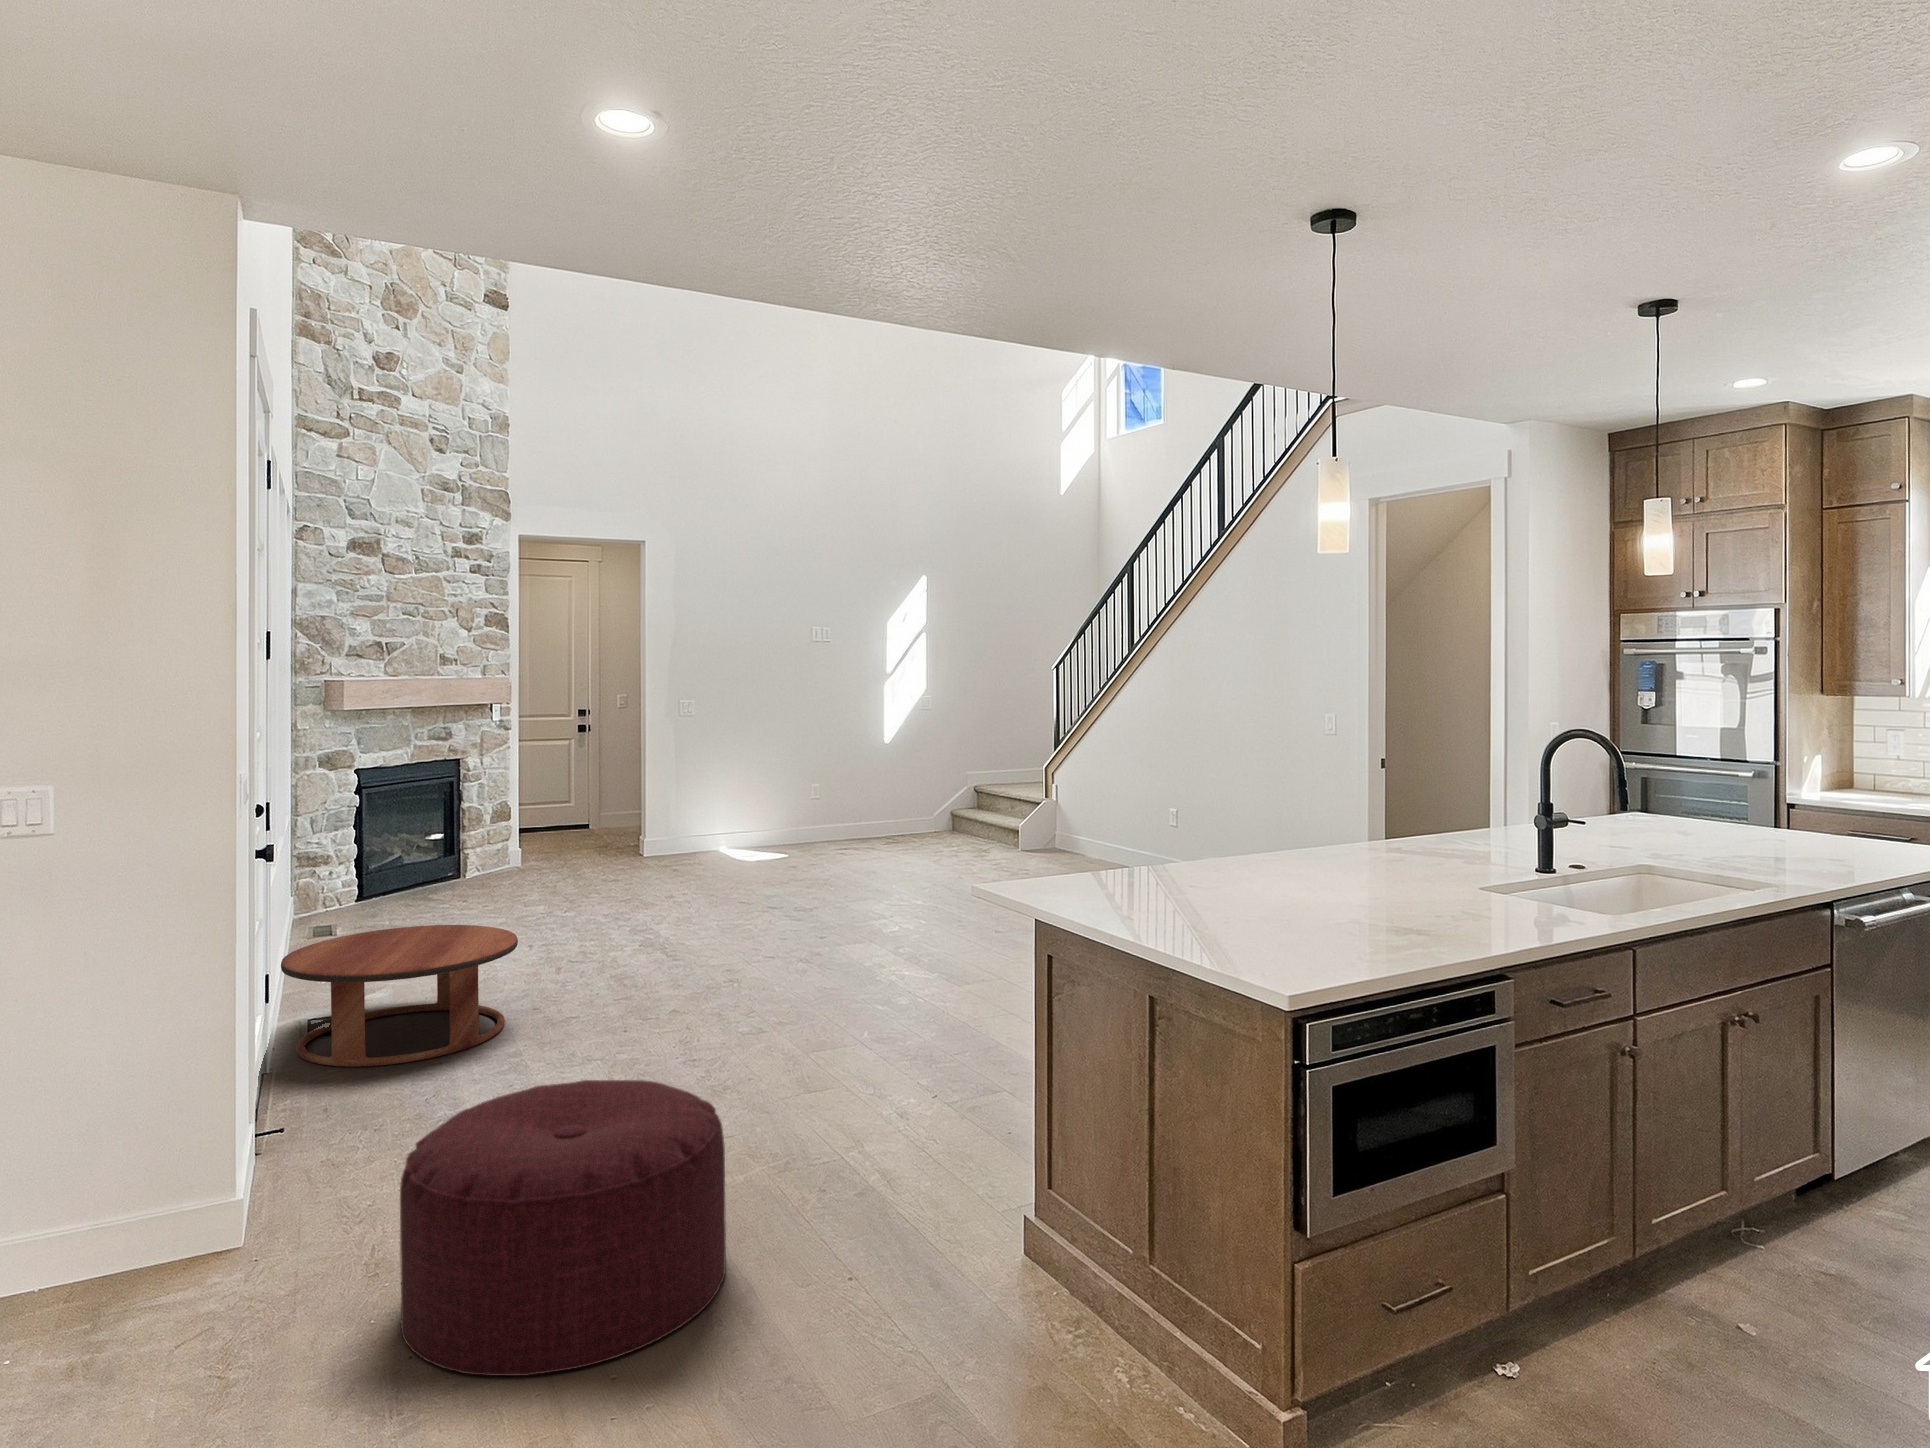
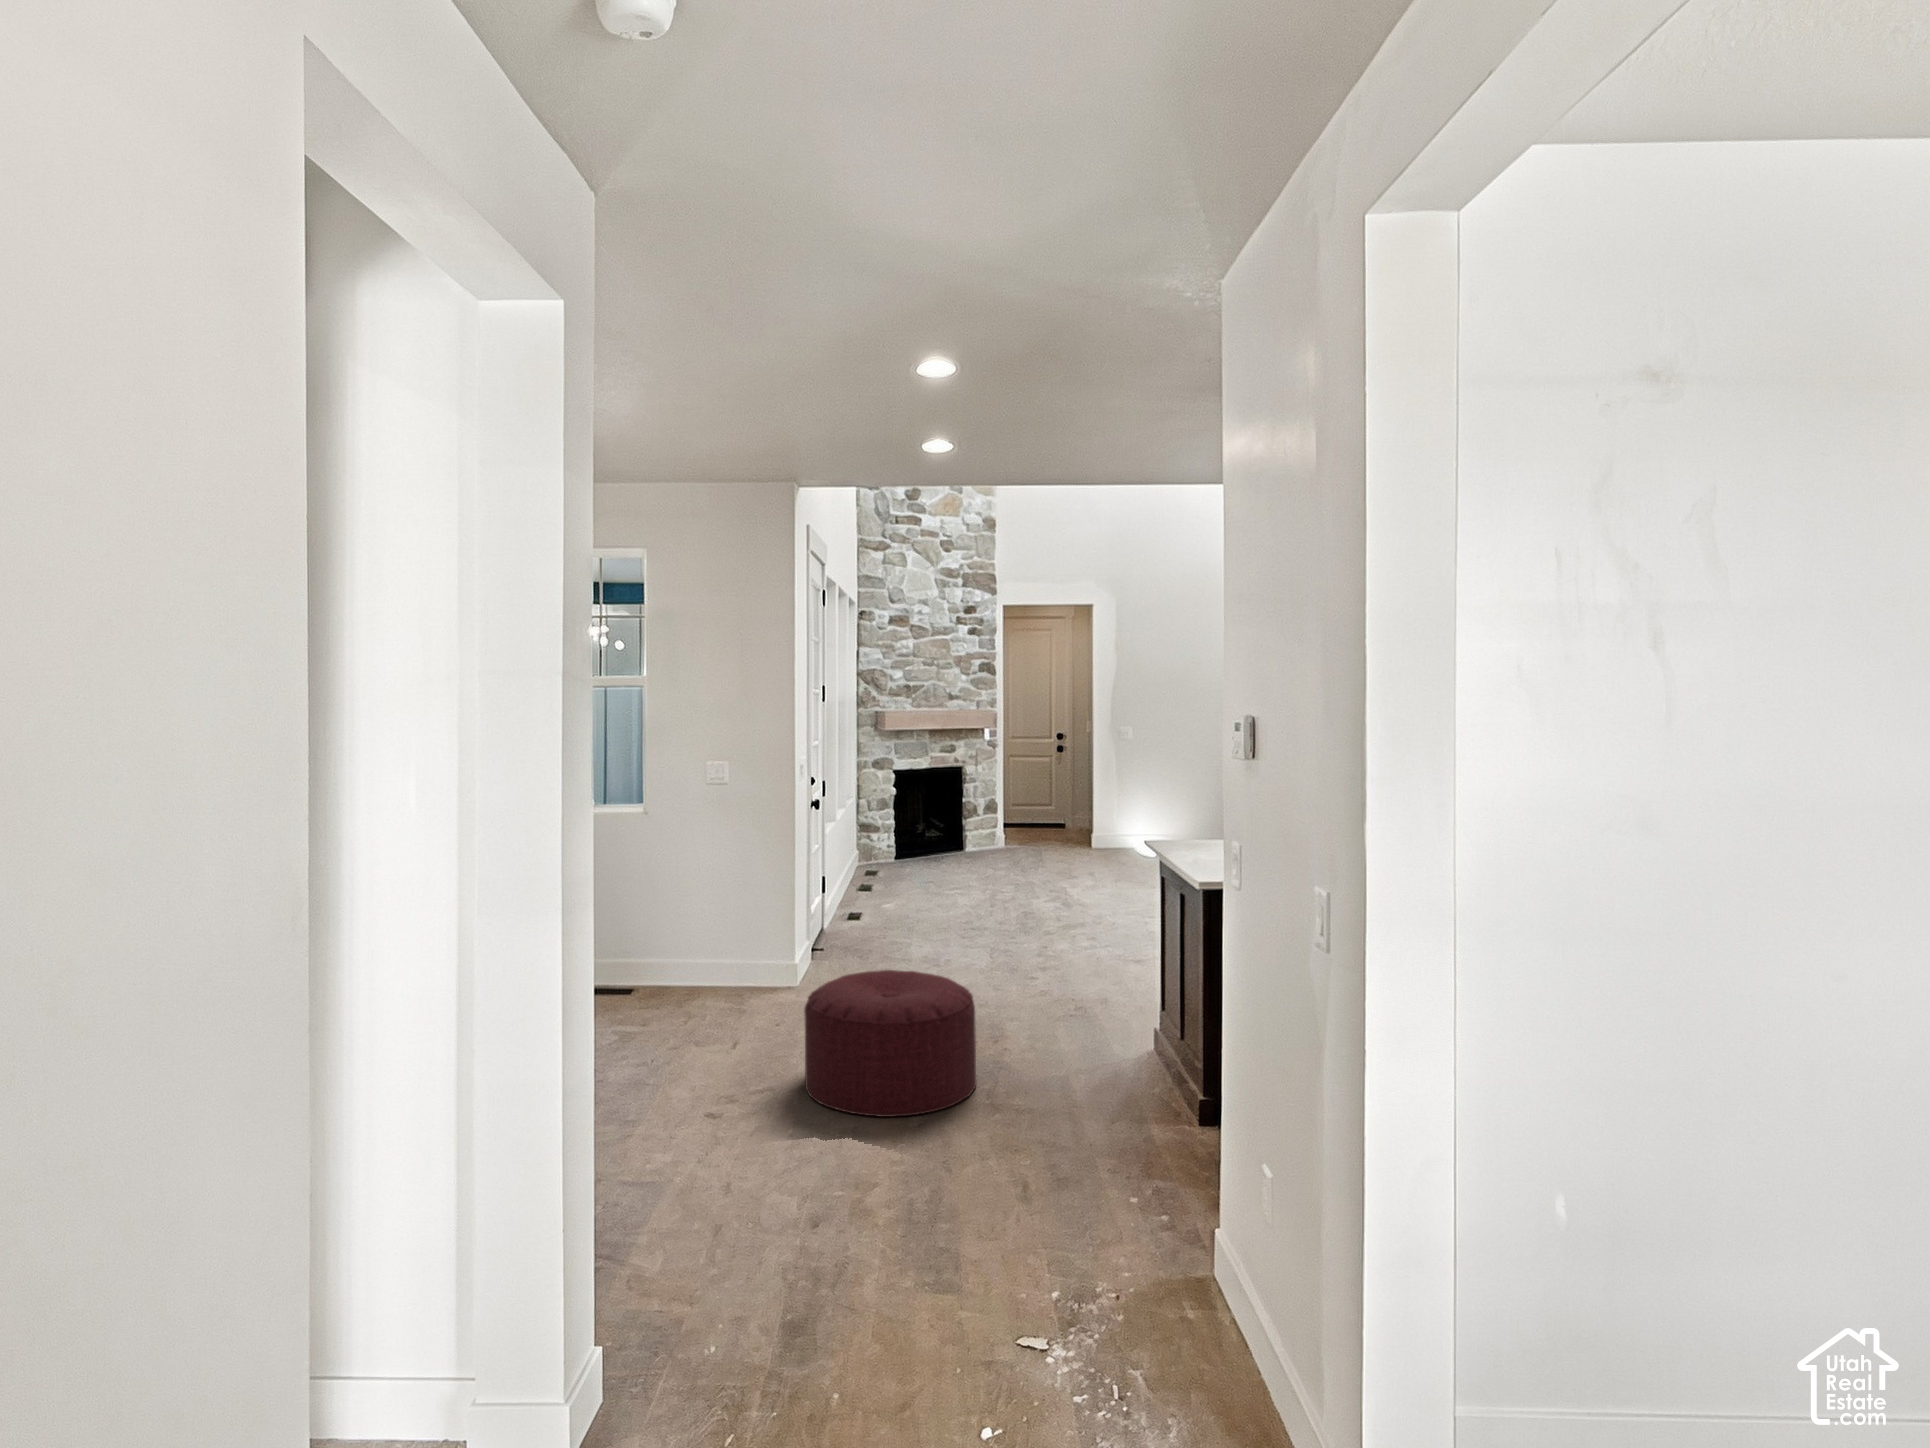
coffee table: present [281,925,518,1067] -> none [813,877,943,959]

